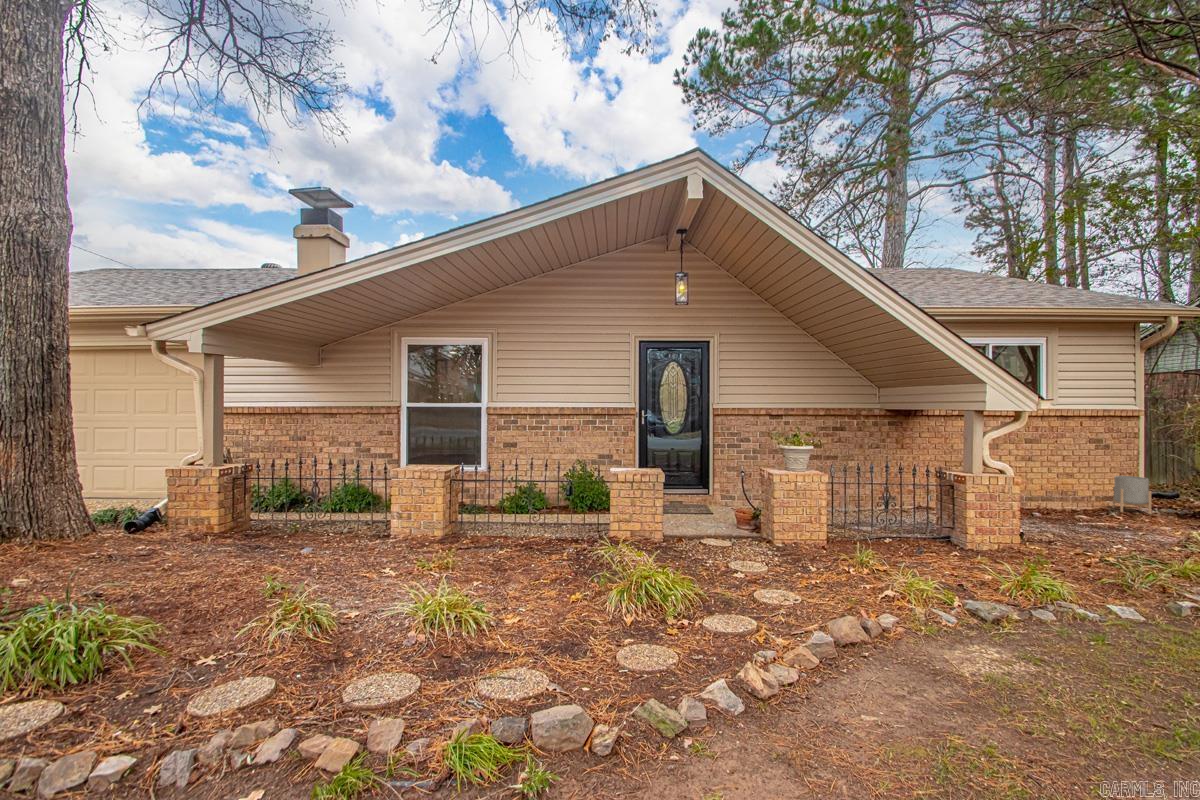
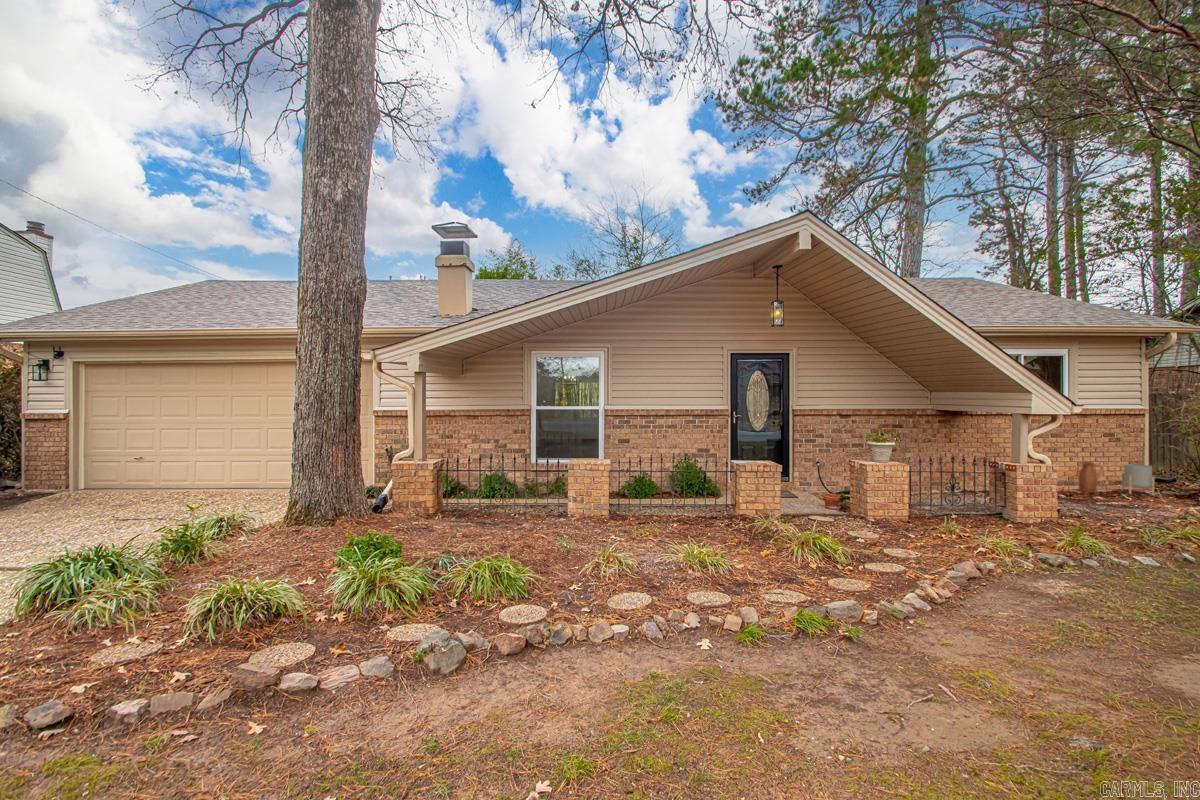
watering can: none [1057,473,1094,510] -> present [1077,462,1107,493]

